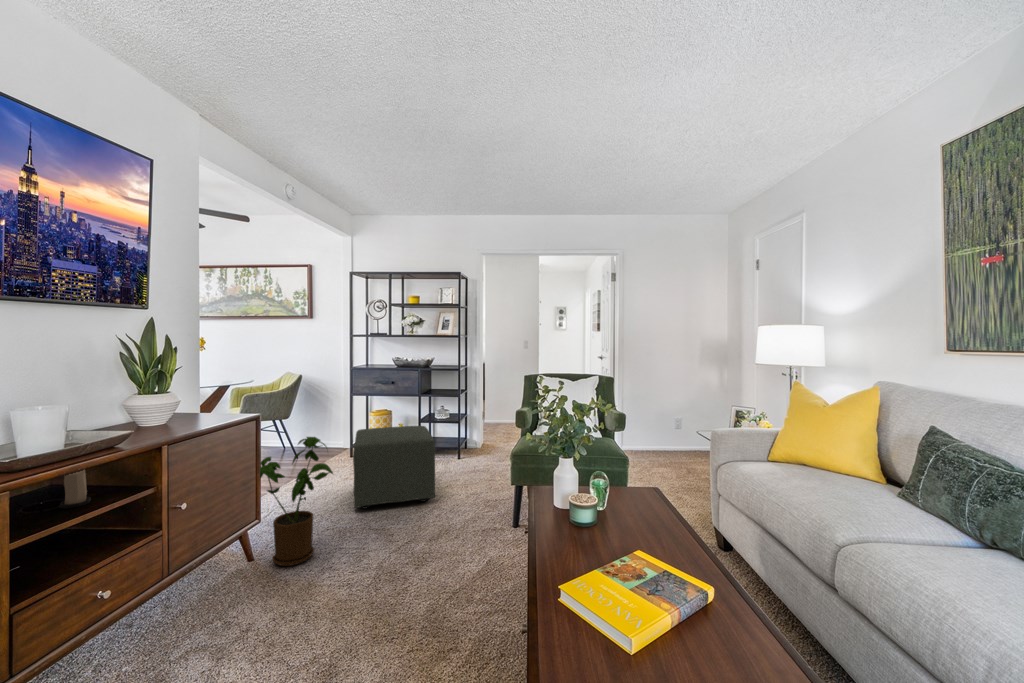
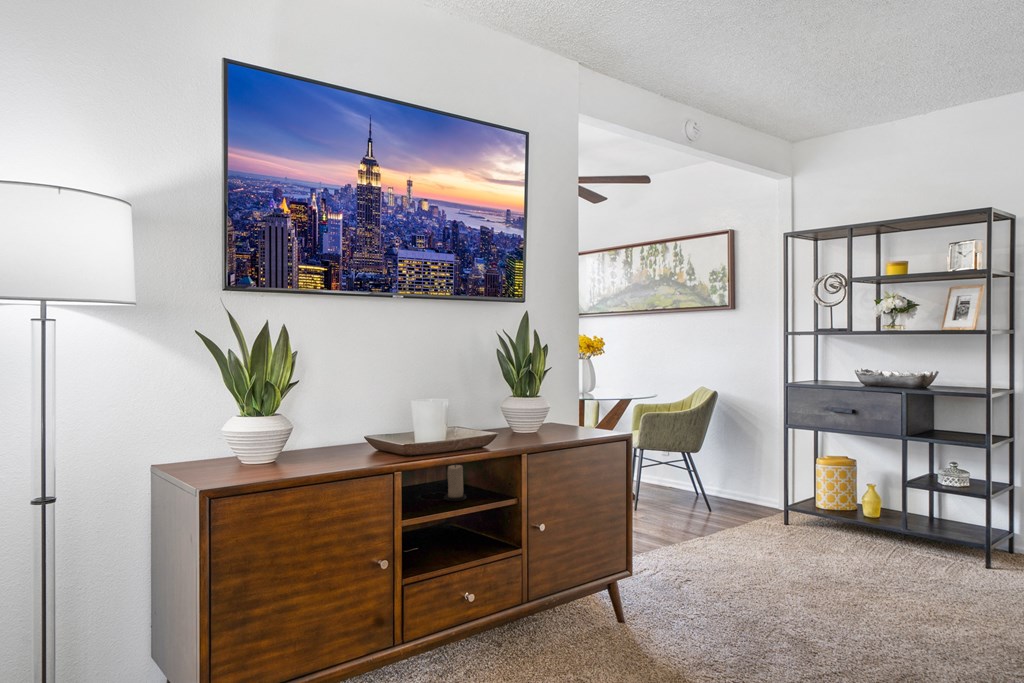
ottoman: present [353,426,435,509] -> none [764,479,909,620]
house plant: present [260,437,333,566] -> none [624,472,719,645]

